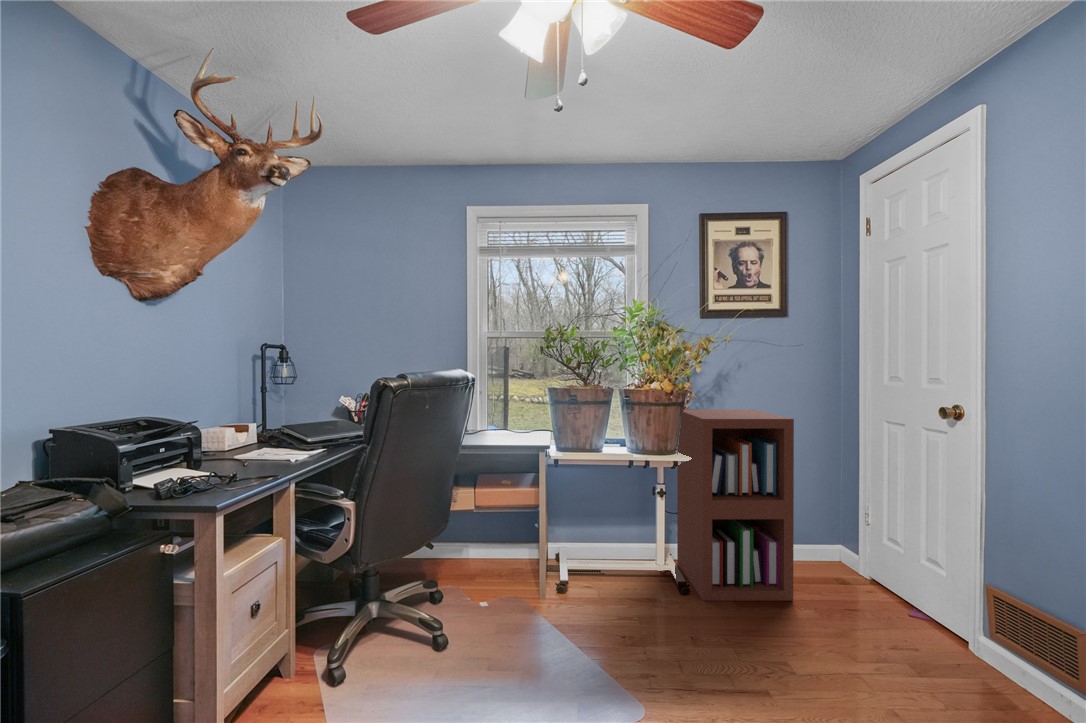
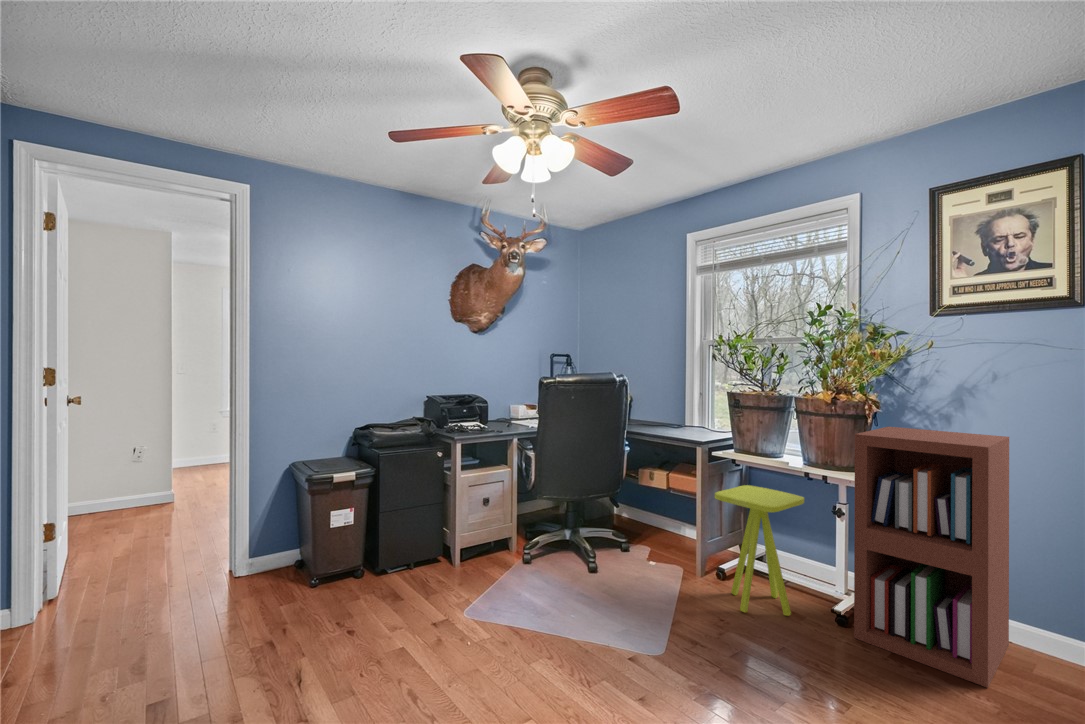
side table: none [583,483,655,617] -> present [715,485,805,616]

